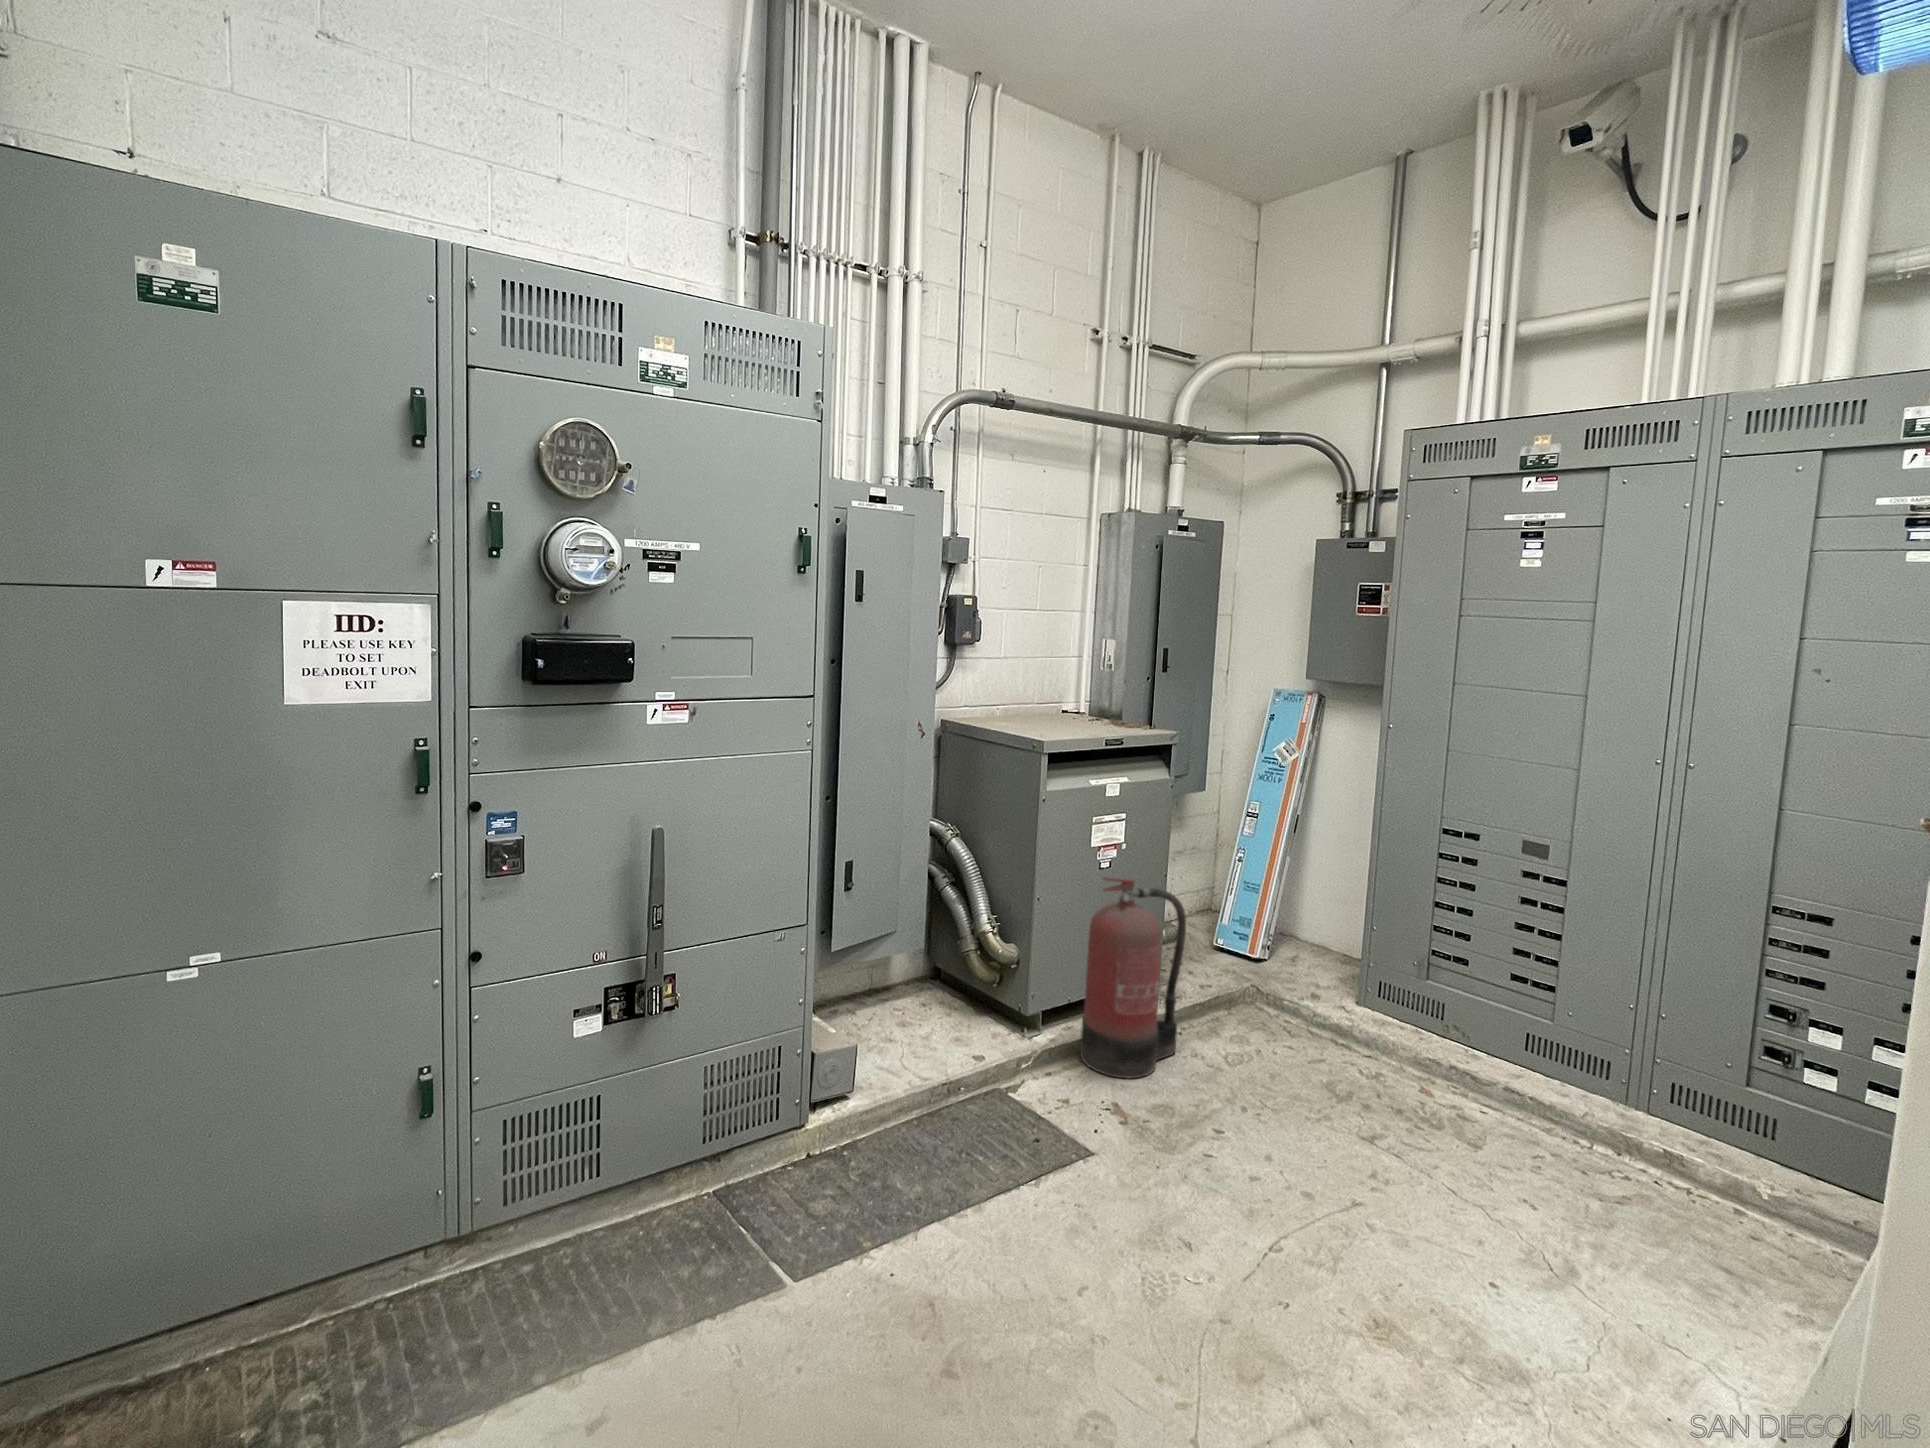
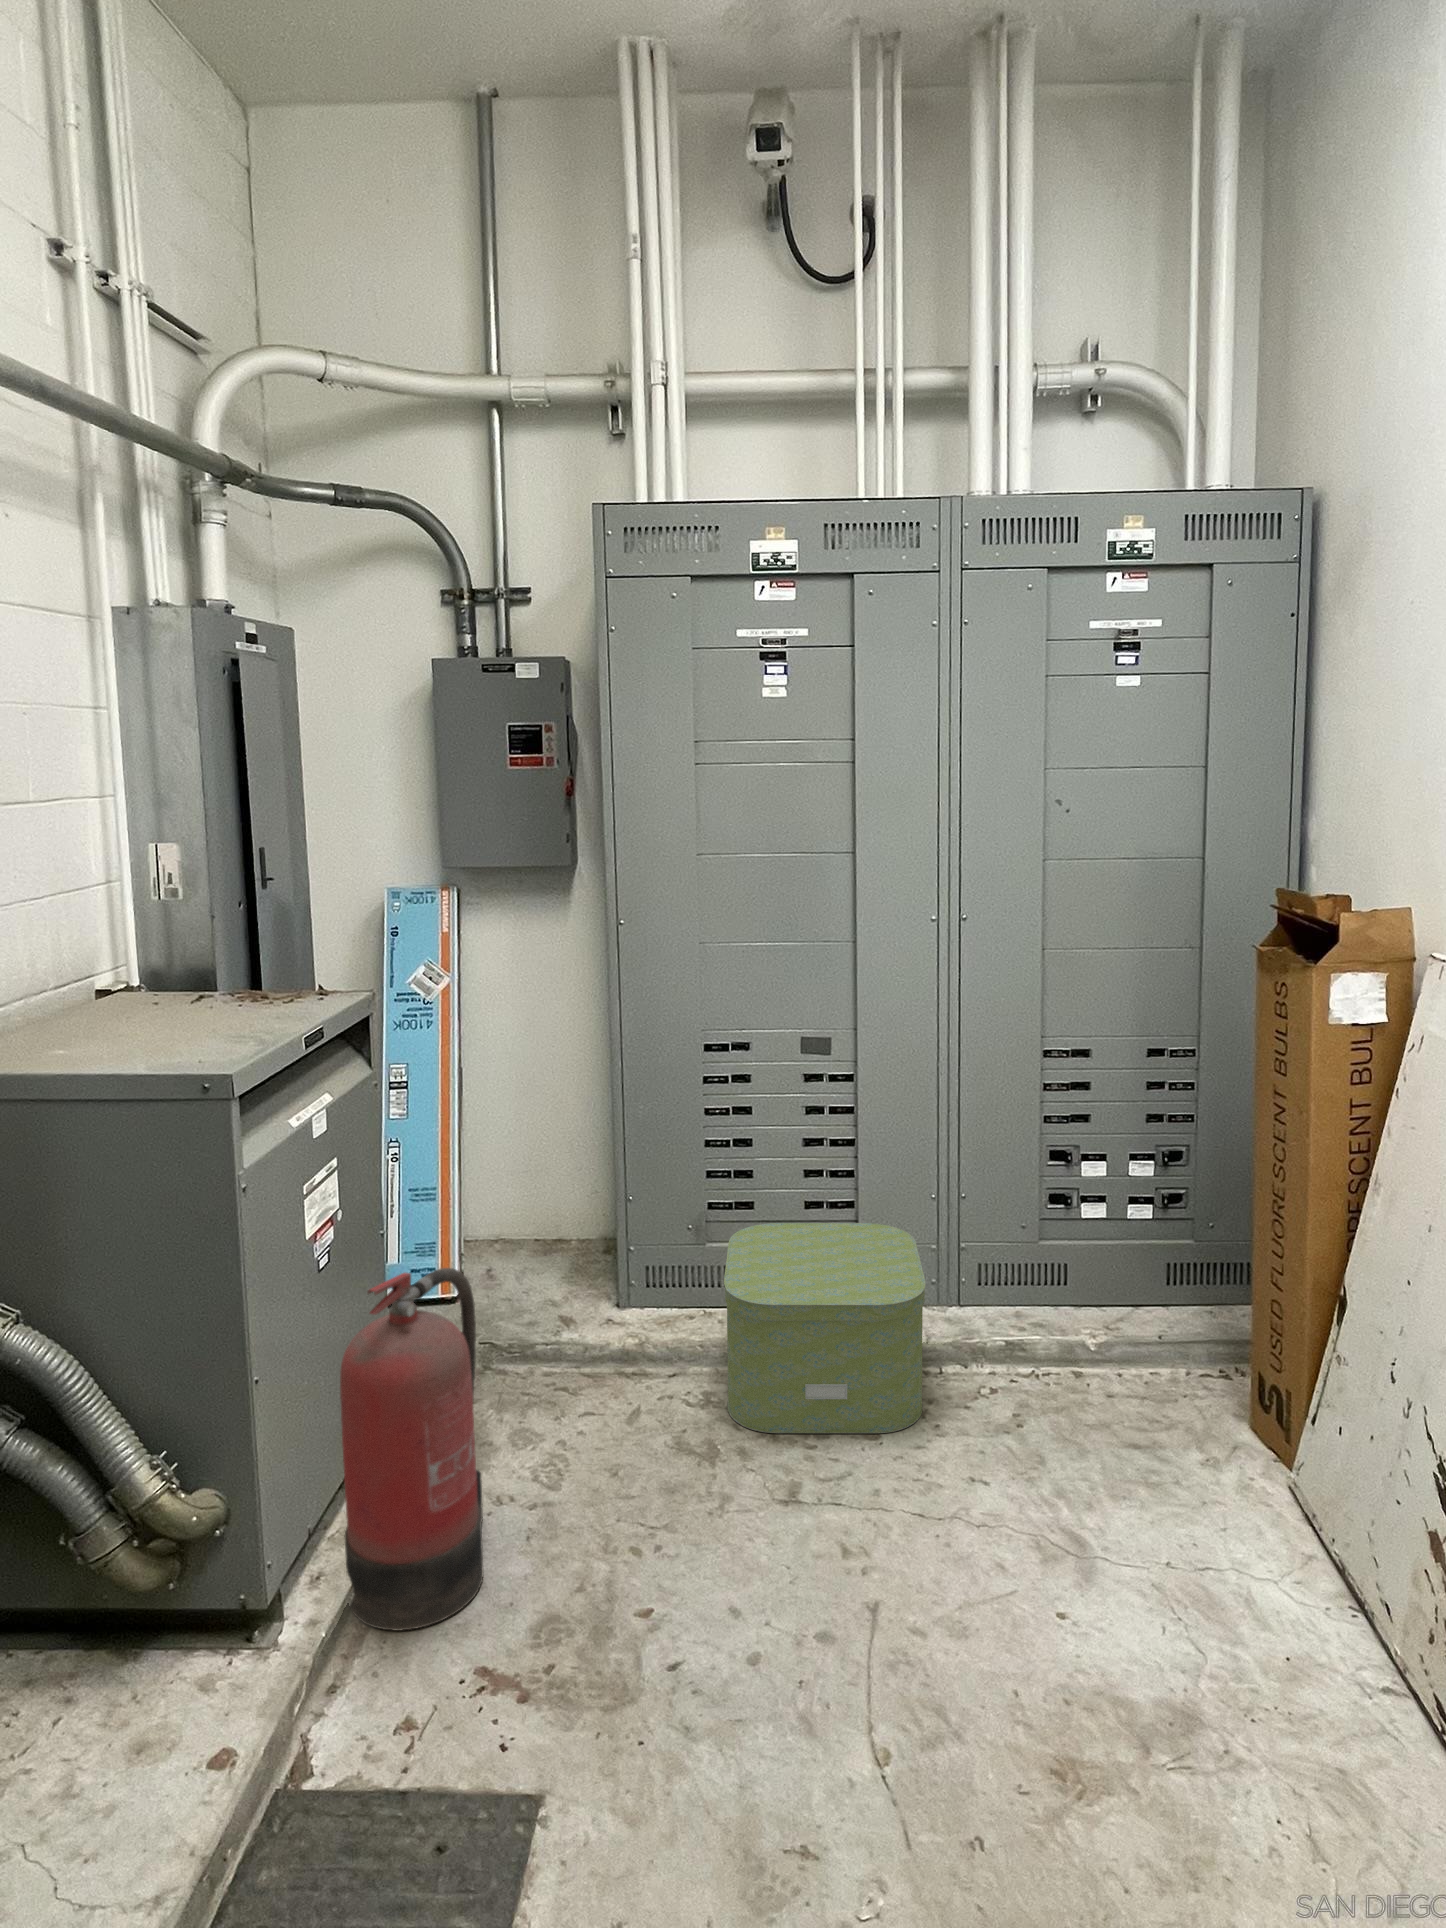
storage box: none [1378,972,1595,1161] -> present [724,1223,926,1433]

